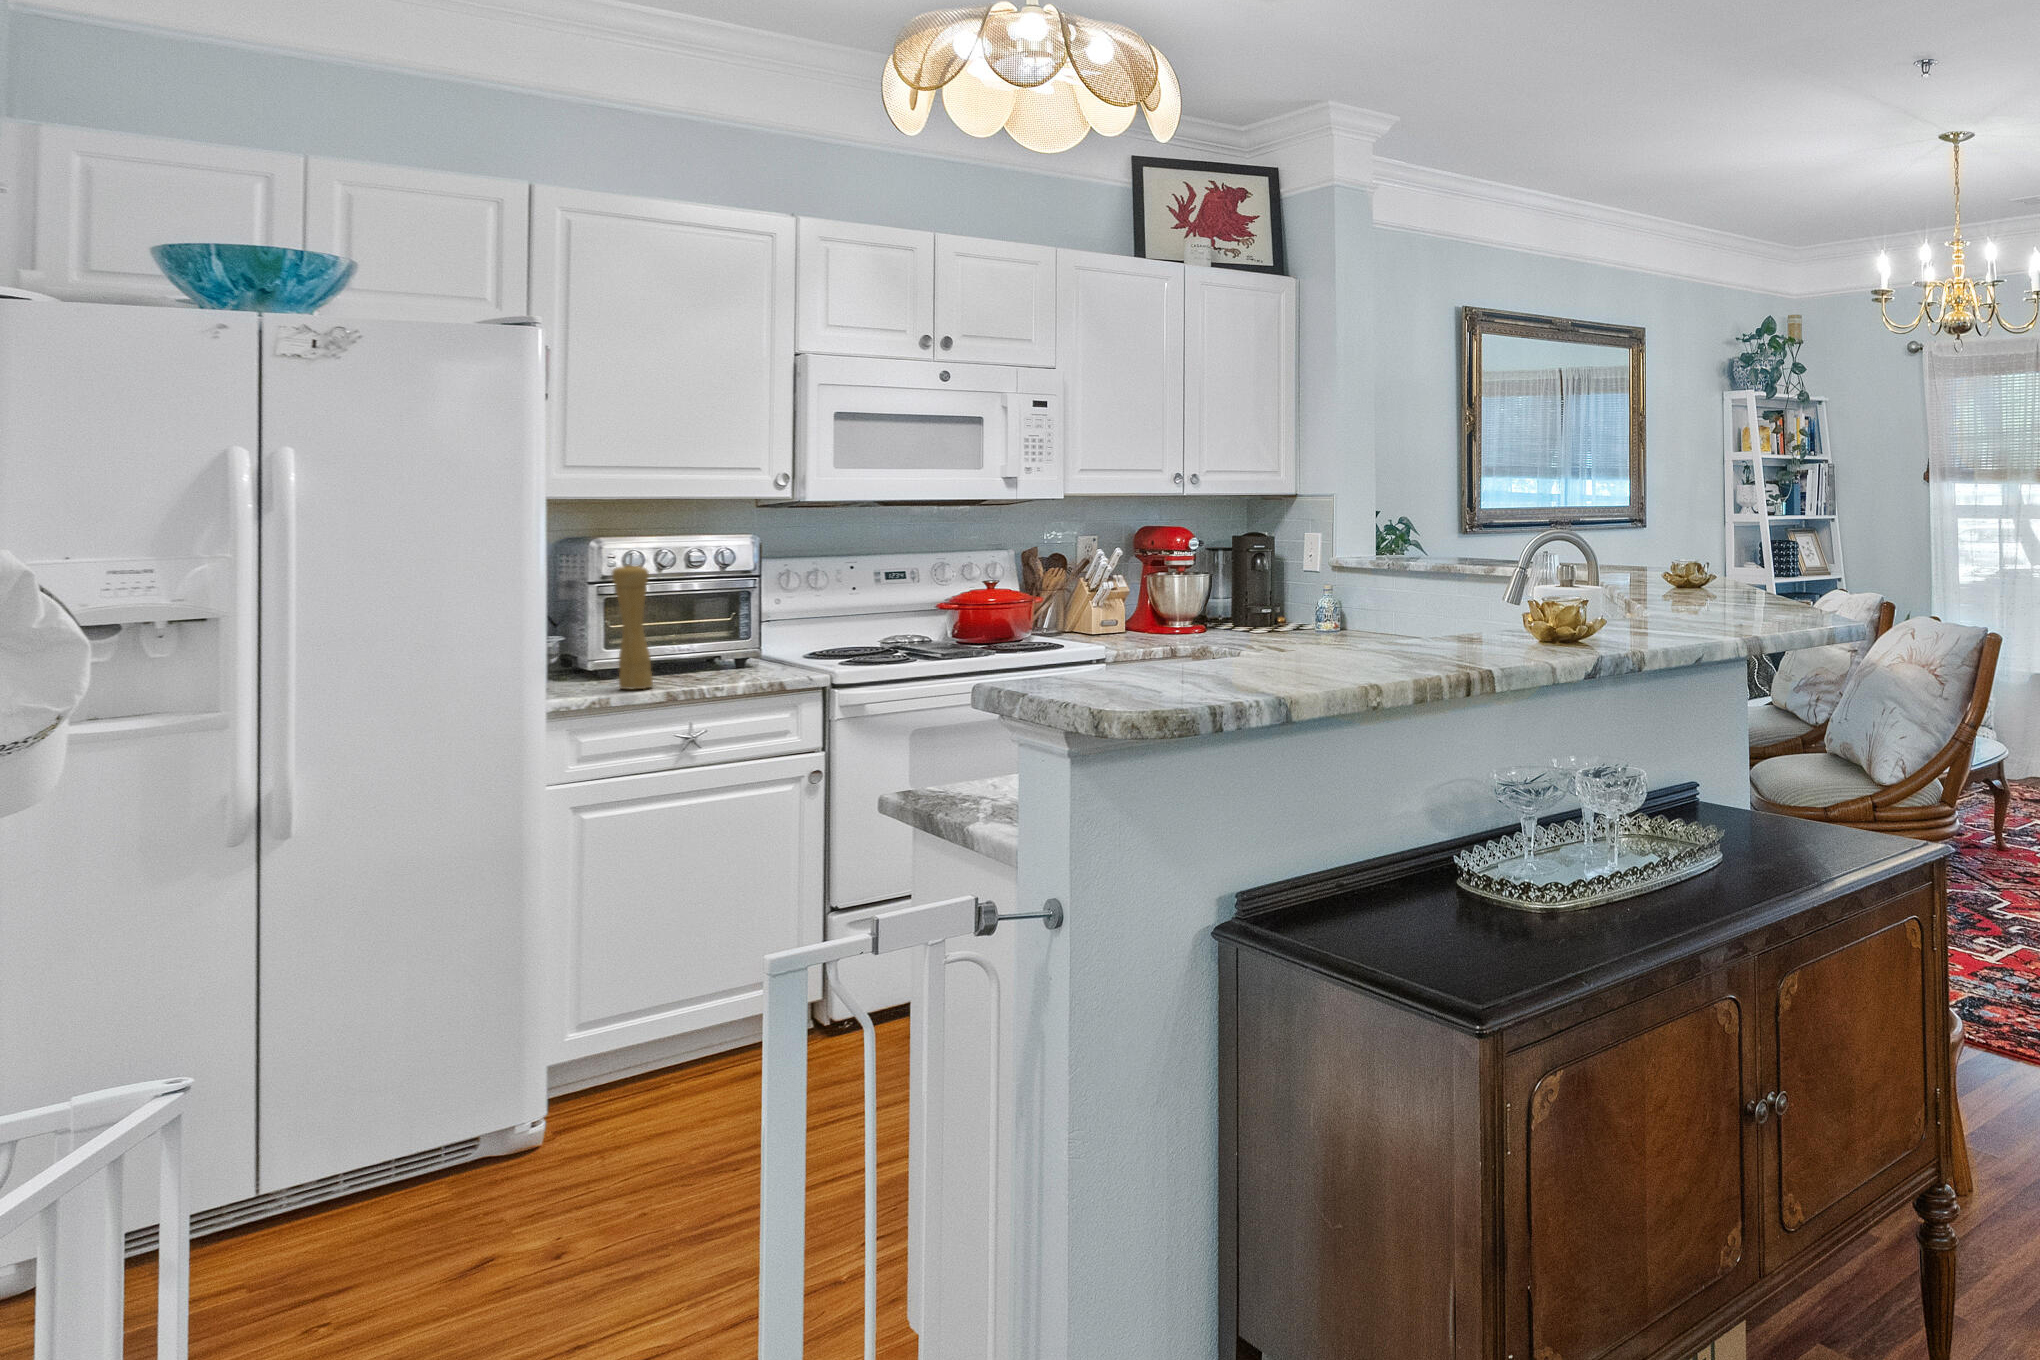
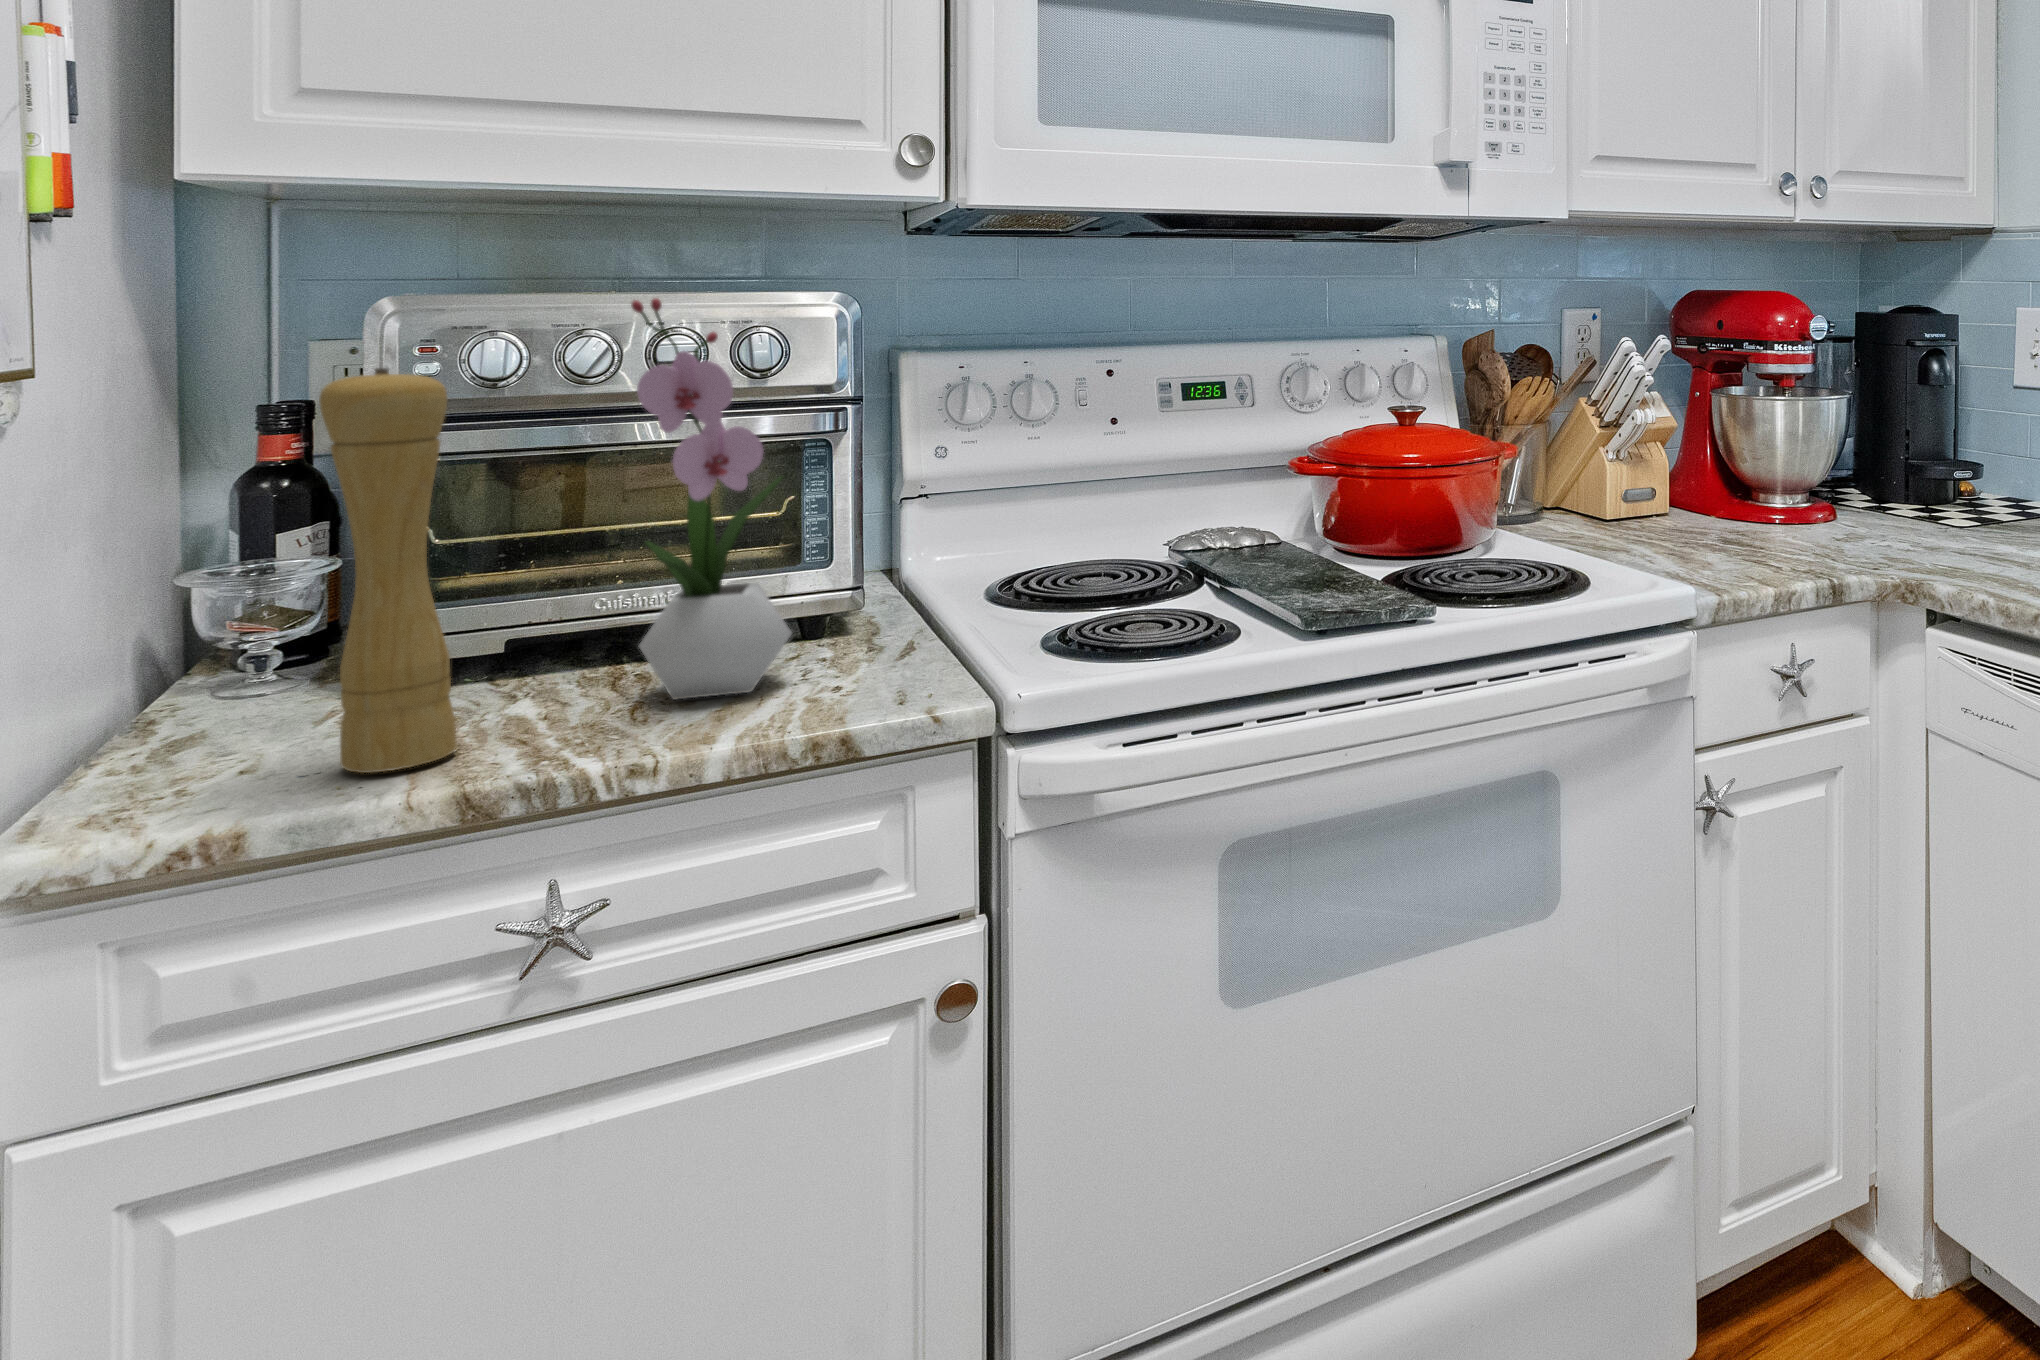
flower arrangement: none [695,540,749,678] -> present [631,298,792,700]

